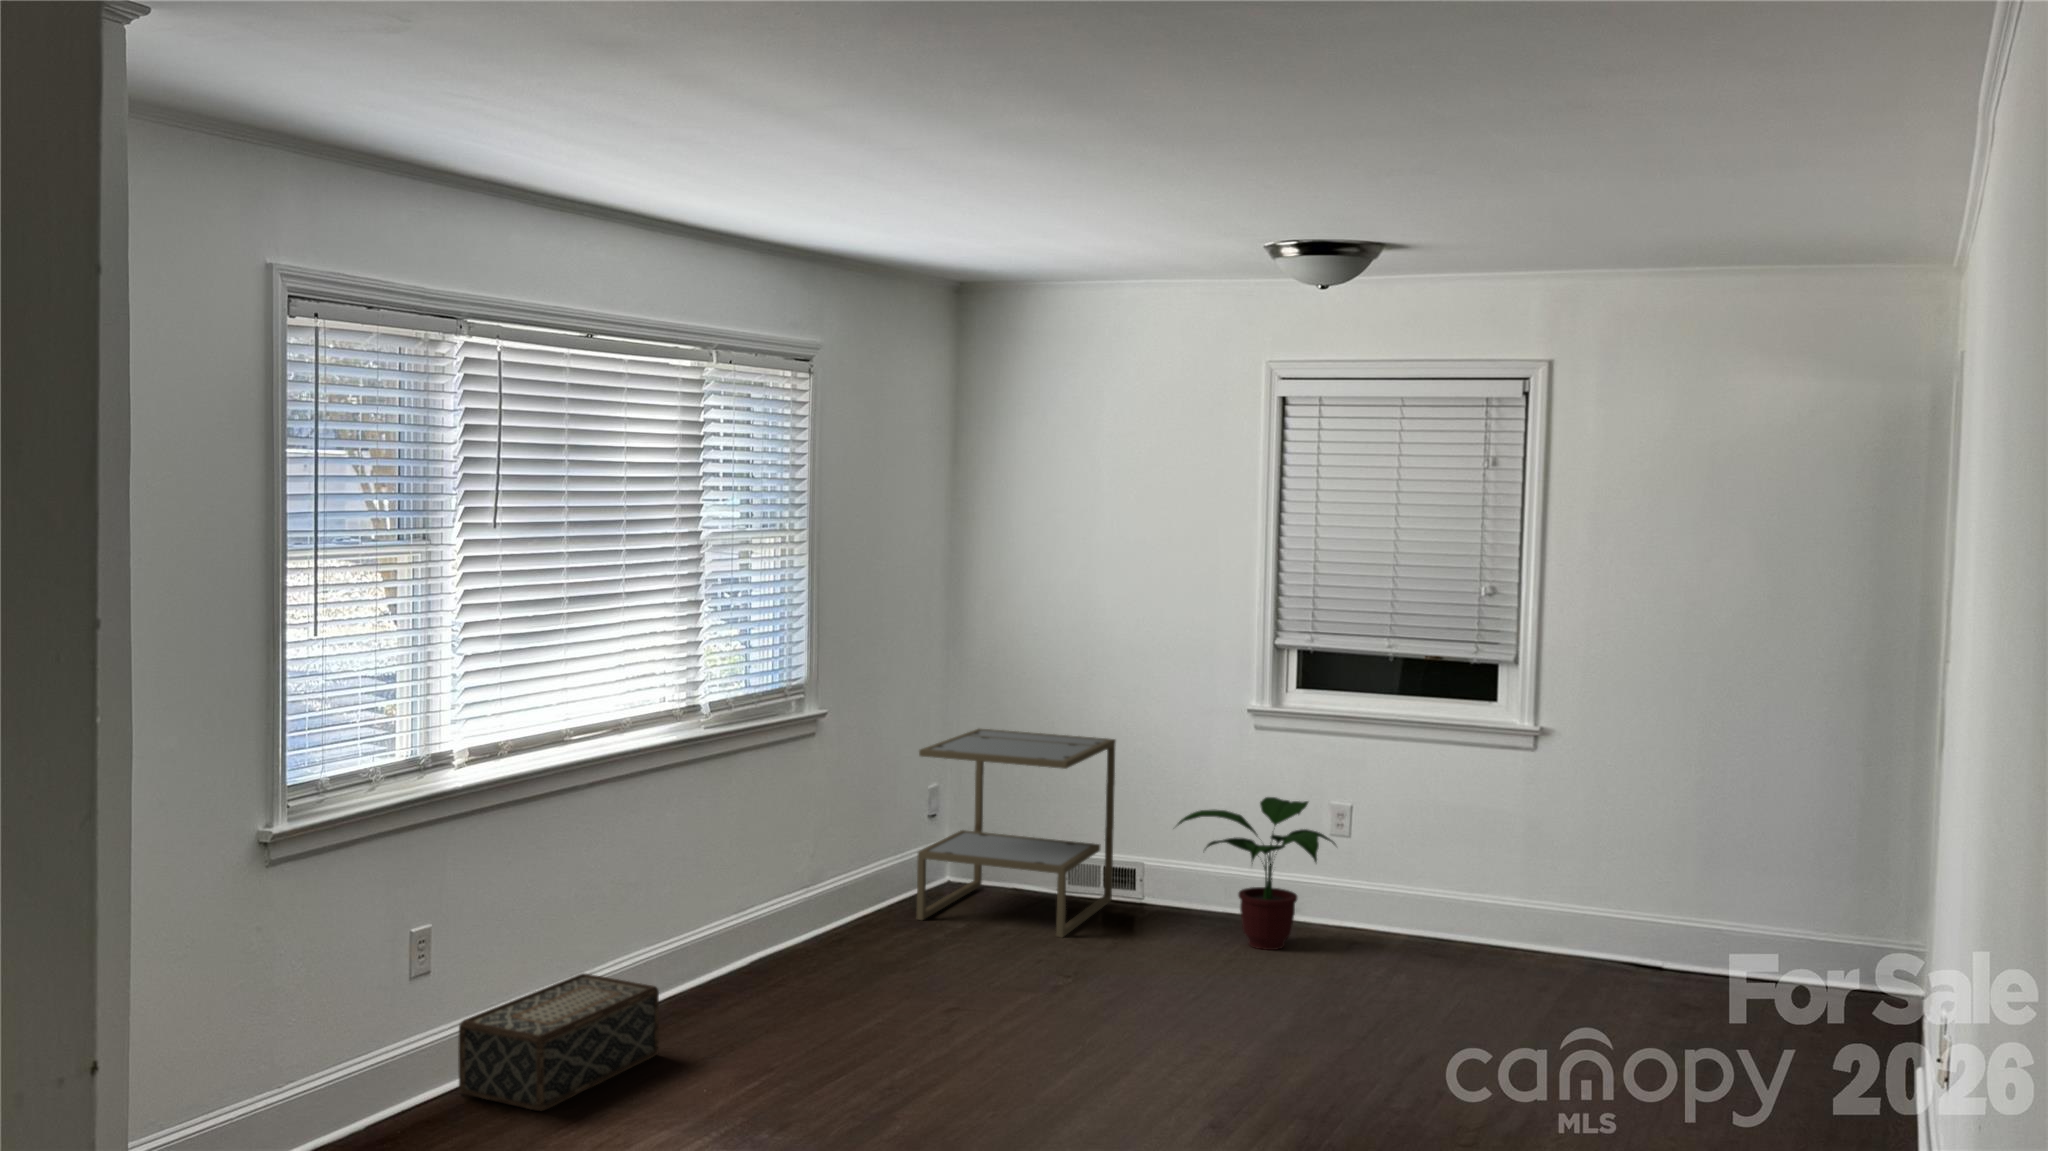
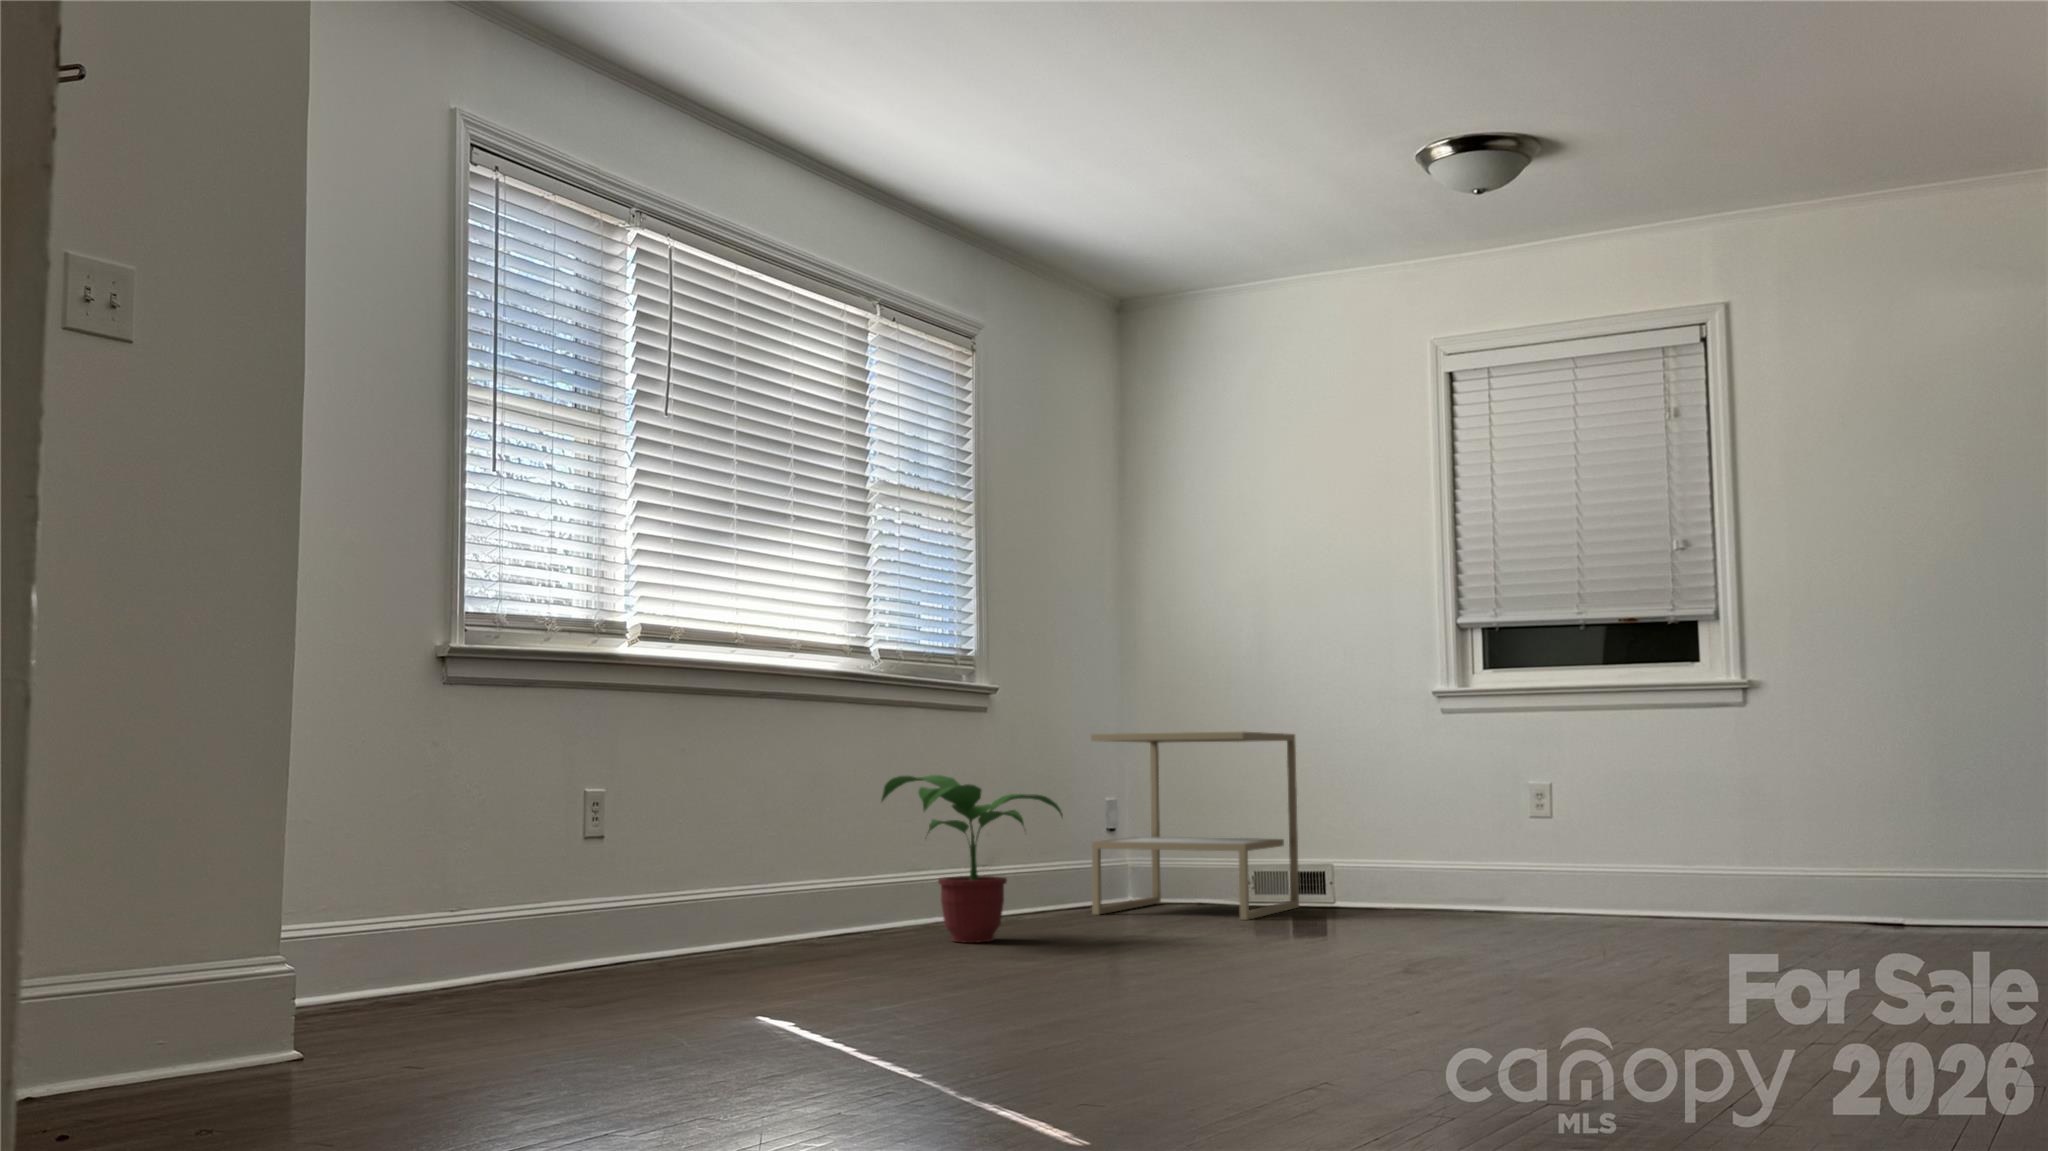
potted plant: present [1178,797,1336,950] -> present [881,775,1063,943]
woven basket: present [458,973,659,1111] -> none [623,882,825,976]

